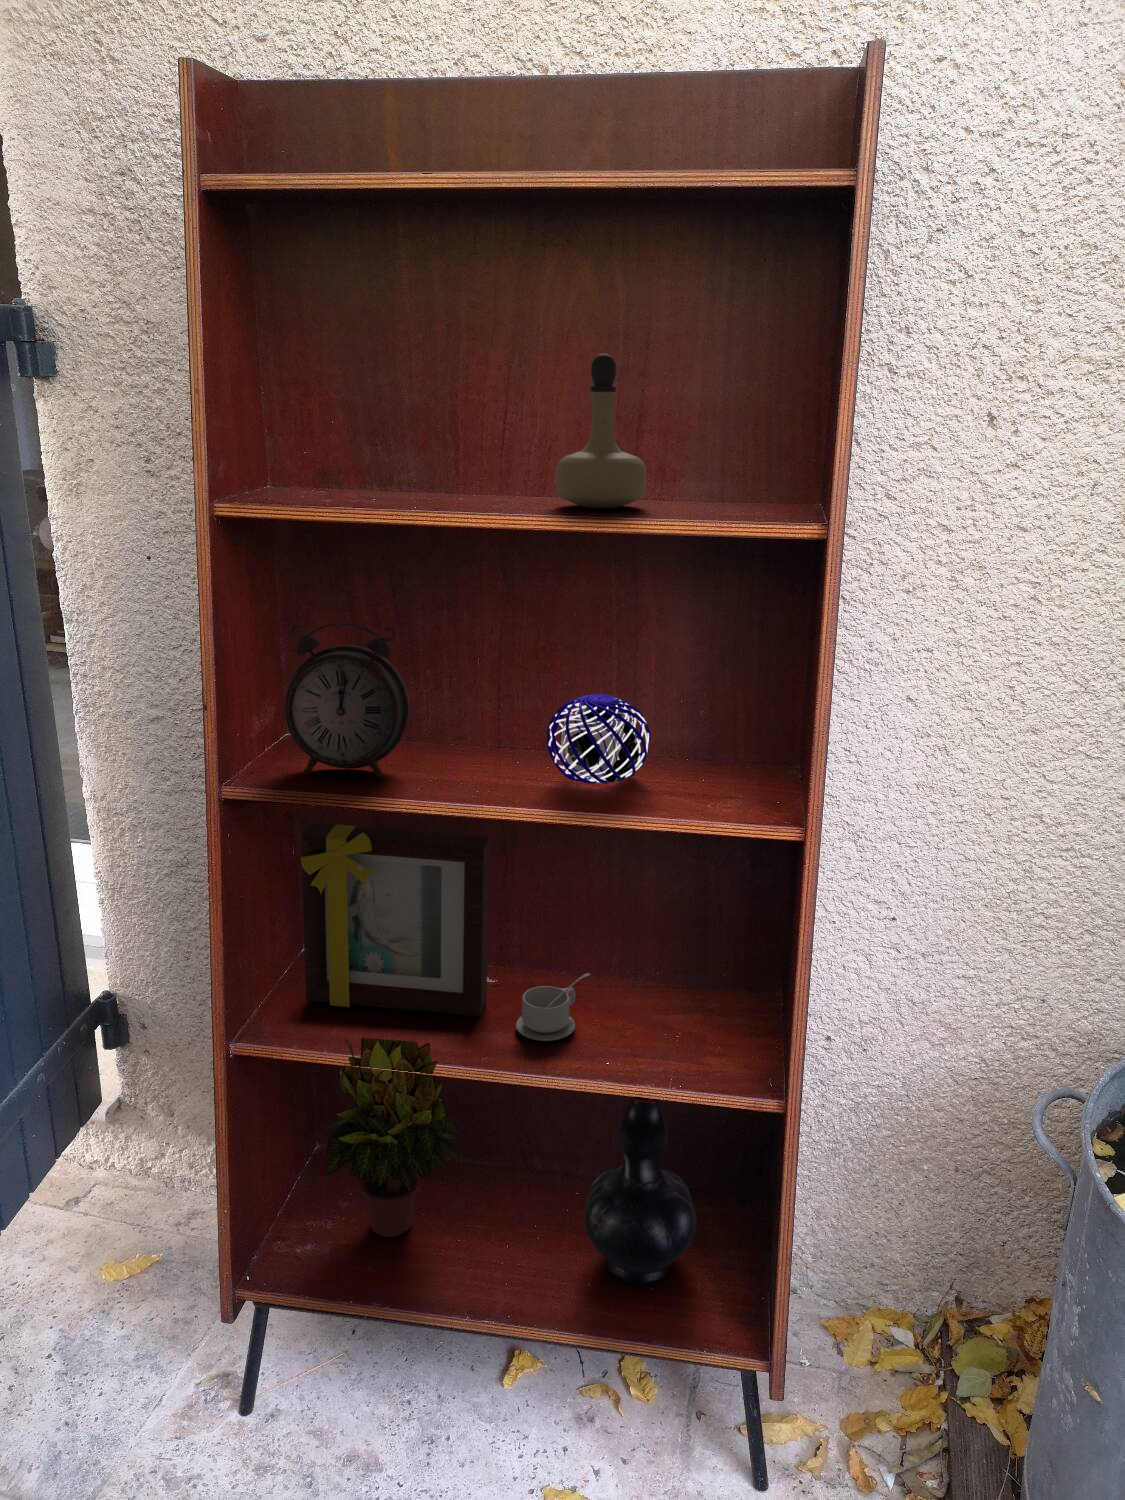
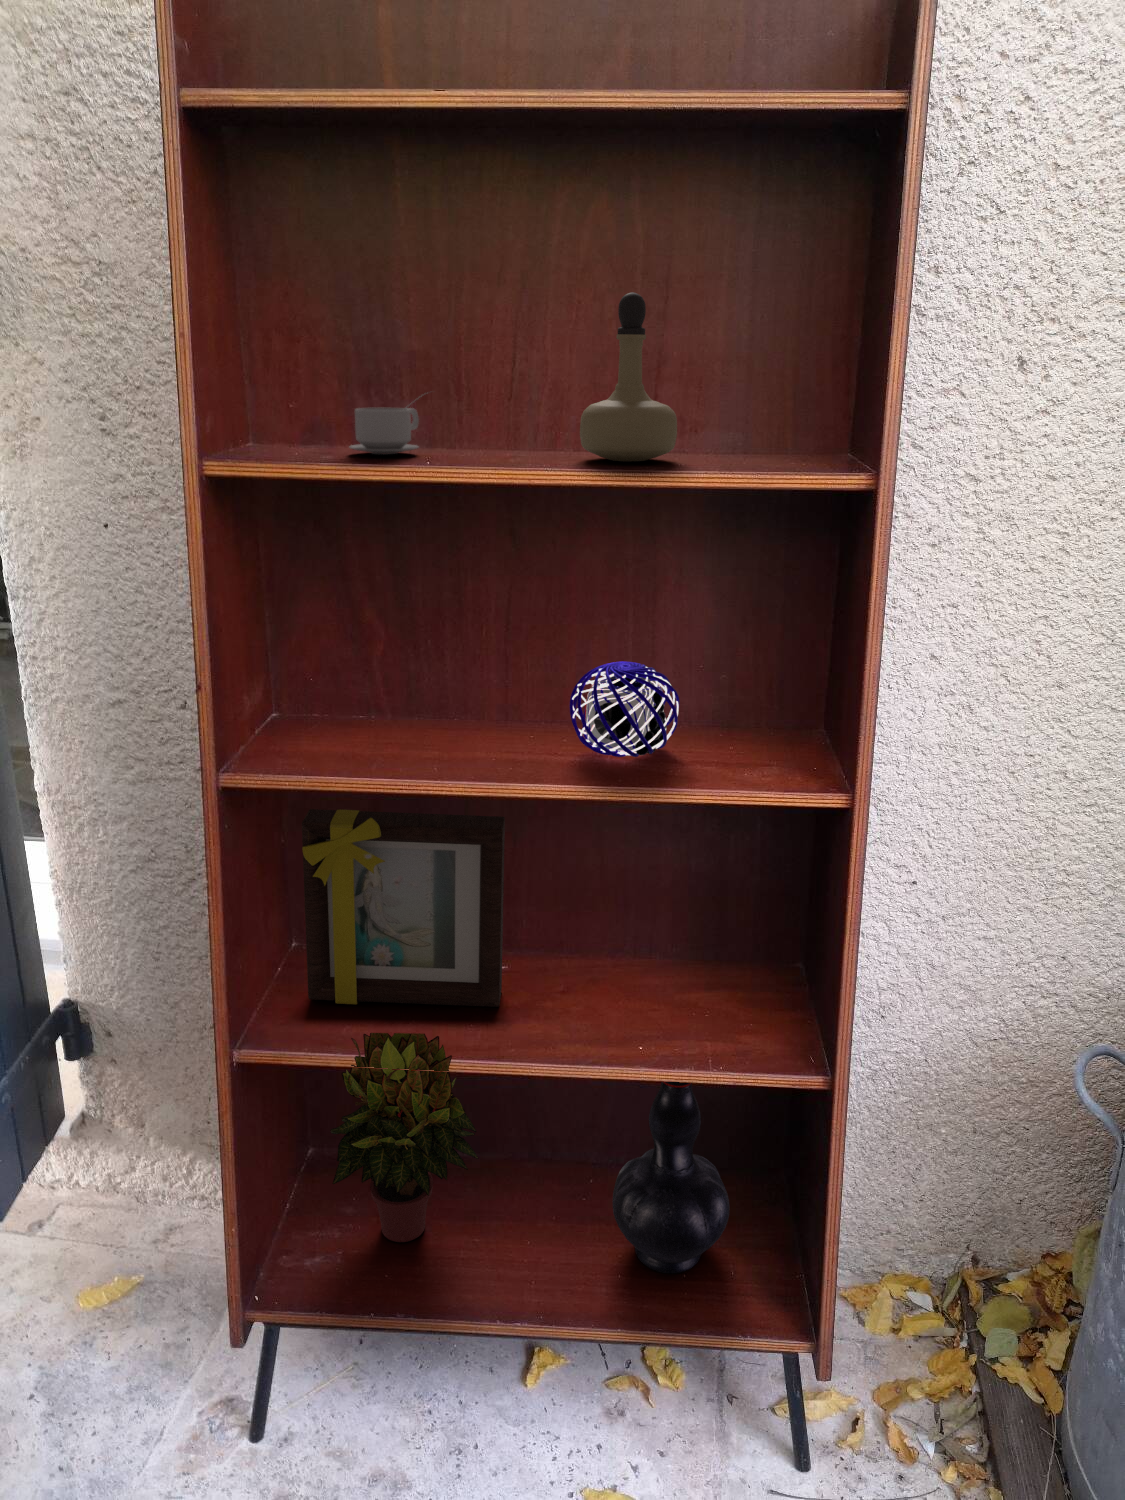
alarm clock: present [285,623,410,777] -> none [282,591,419,758]
teacup: present [516,973,590,1041] -> present [350,407,419,454]

